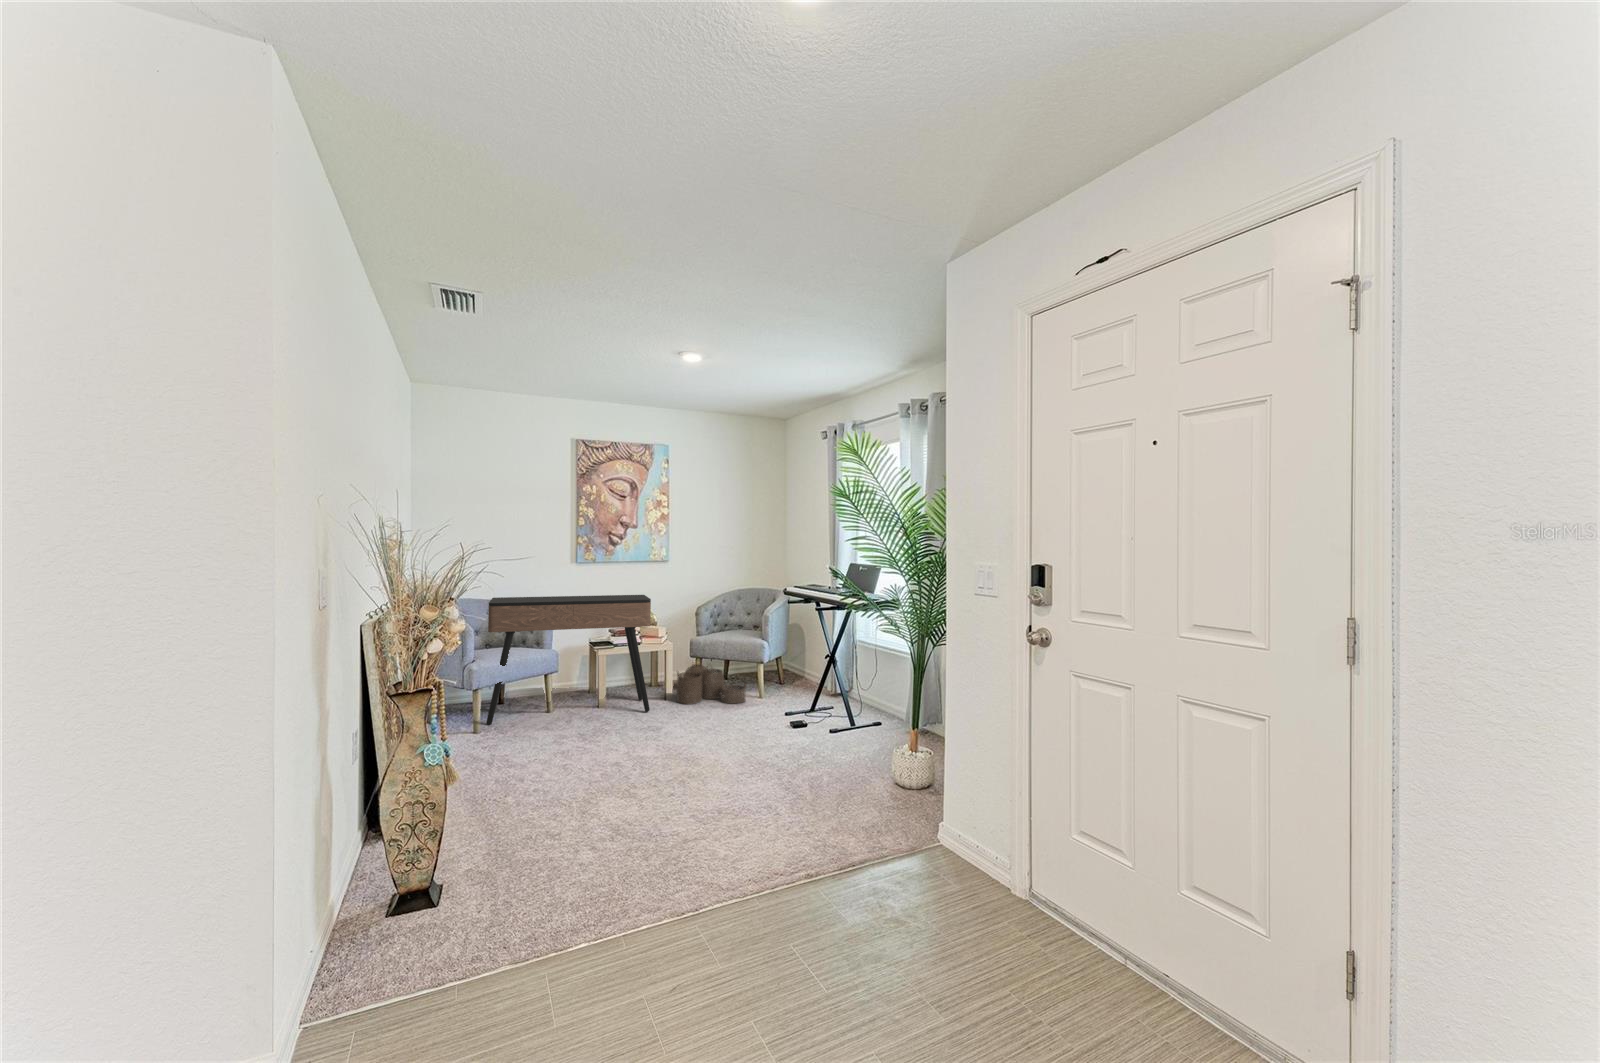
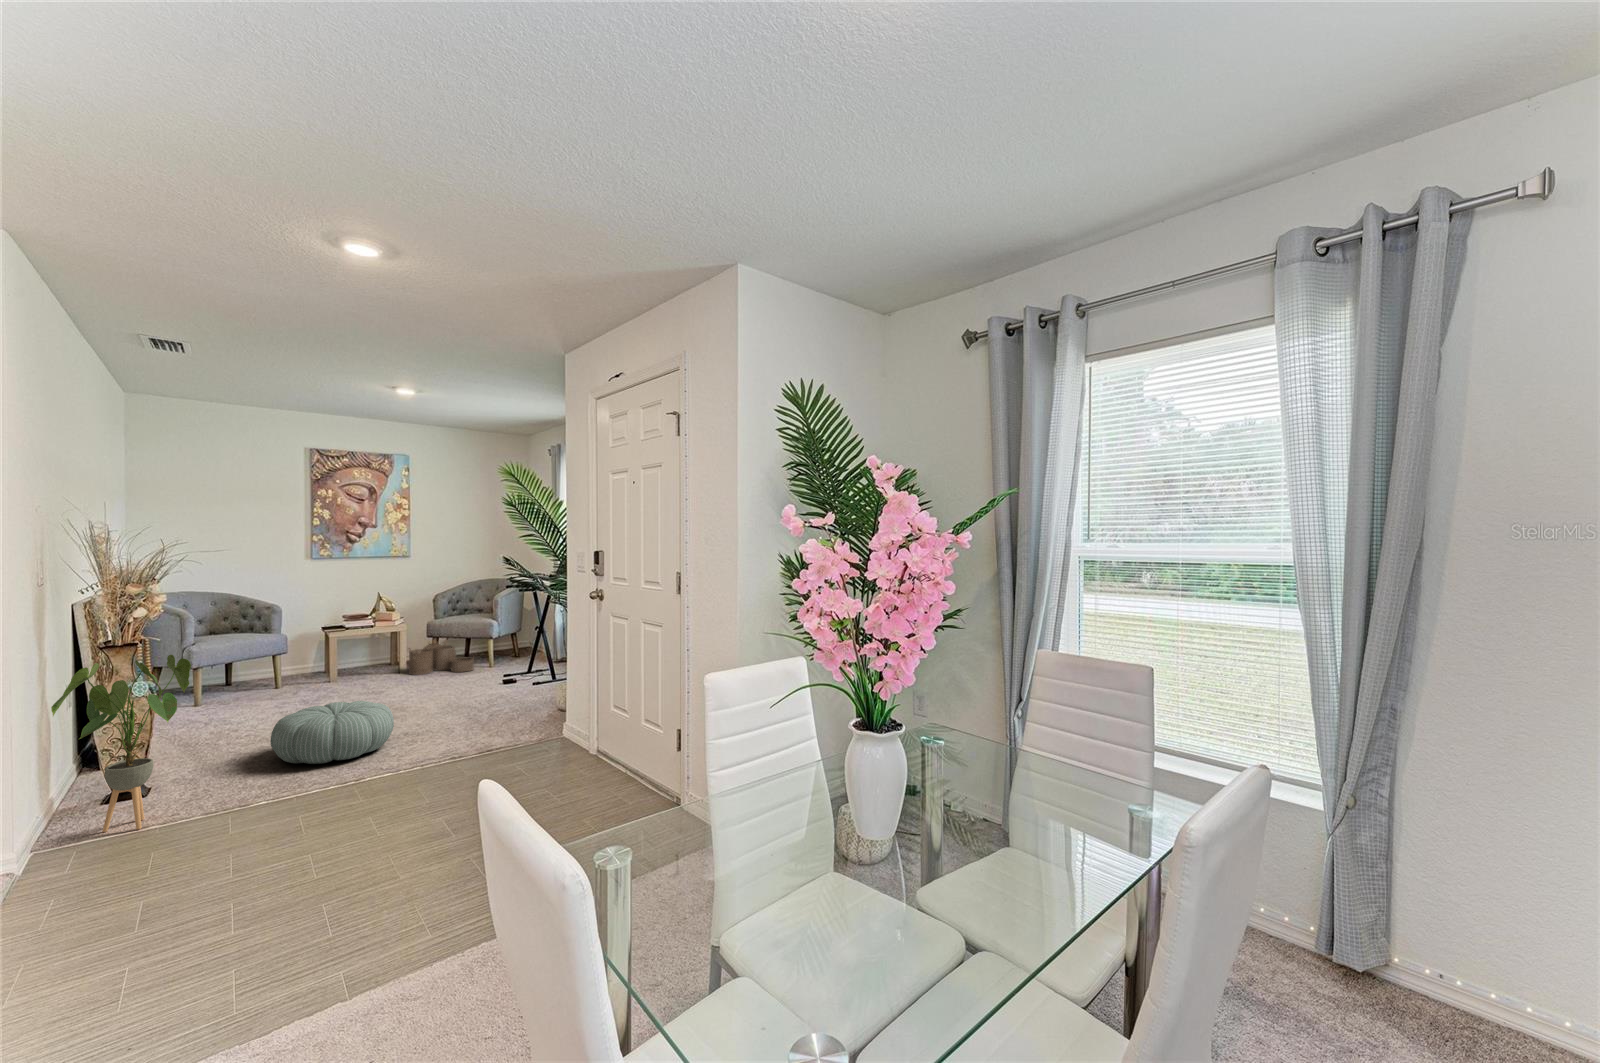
console table: present [486,595,651,725] -> none [211,584,379,699]
house plant: none [334,714,498,987] -> present [51,655,191,832]
pouf: none [573,763,714,862] -> present [270,701,394,764]

